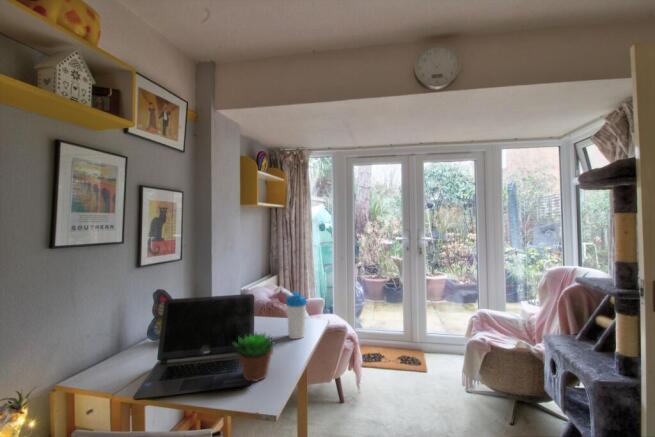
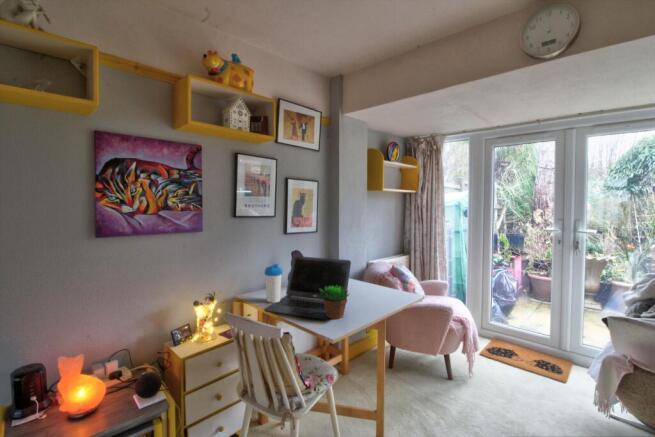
water bottle: present [286,291,307,339] -> present [265,264,282,303]

